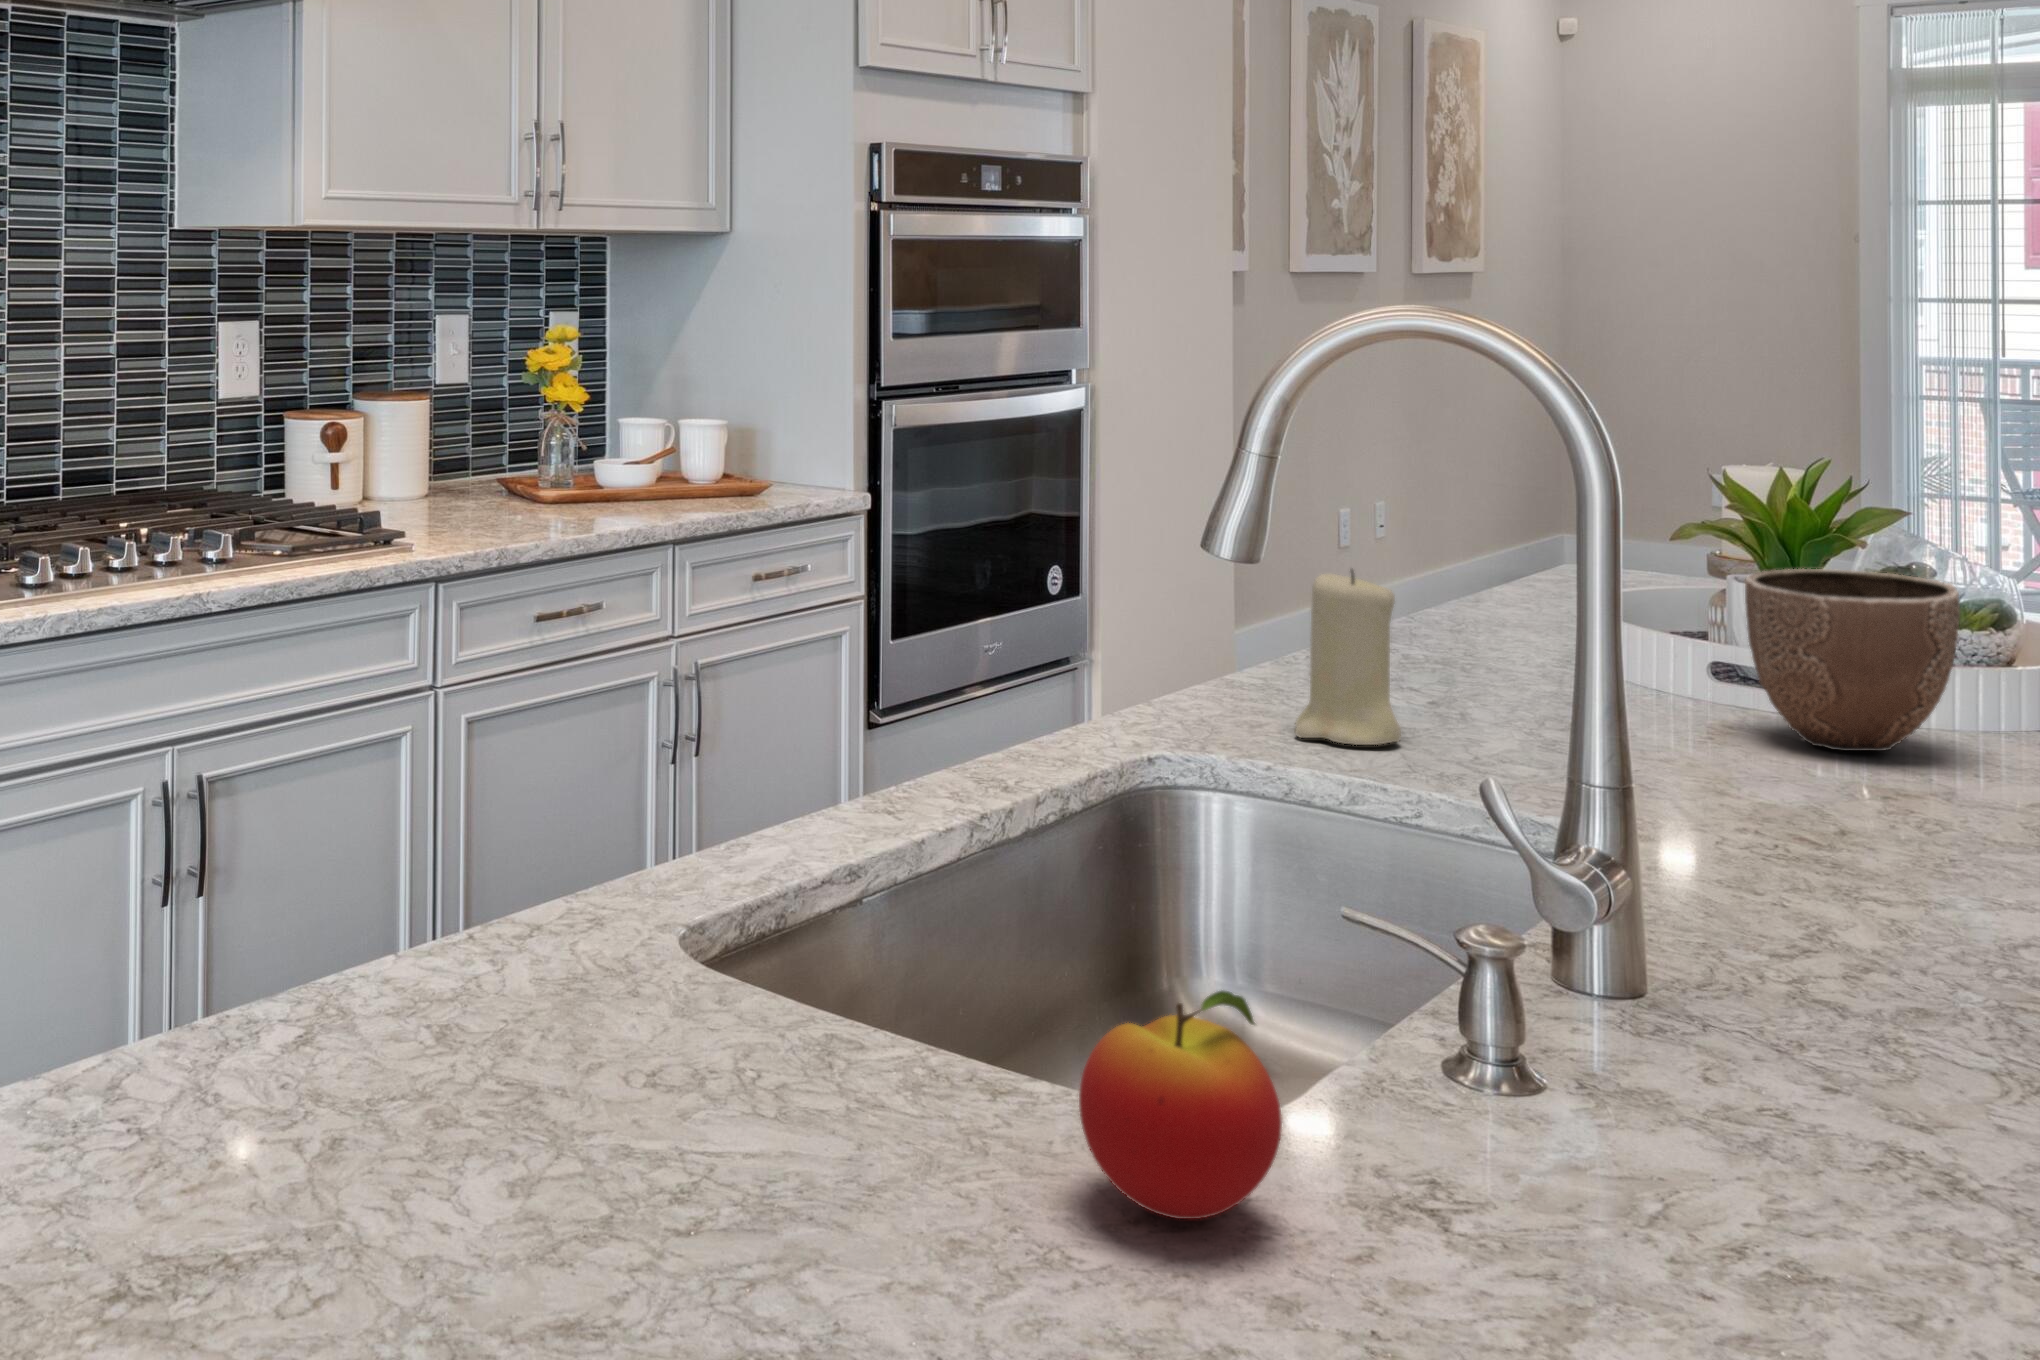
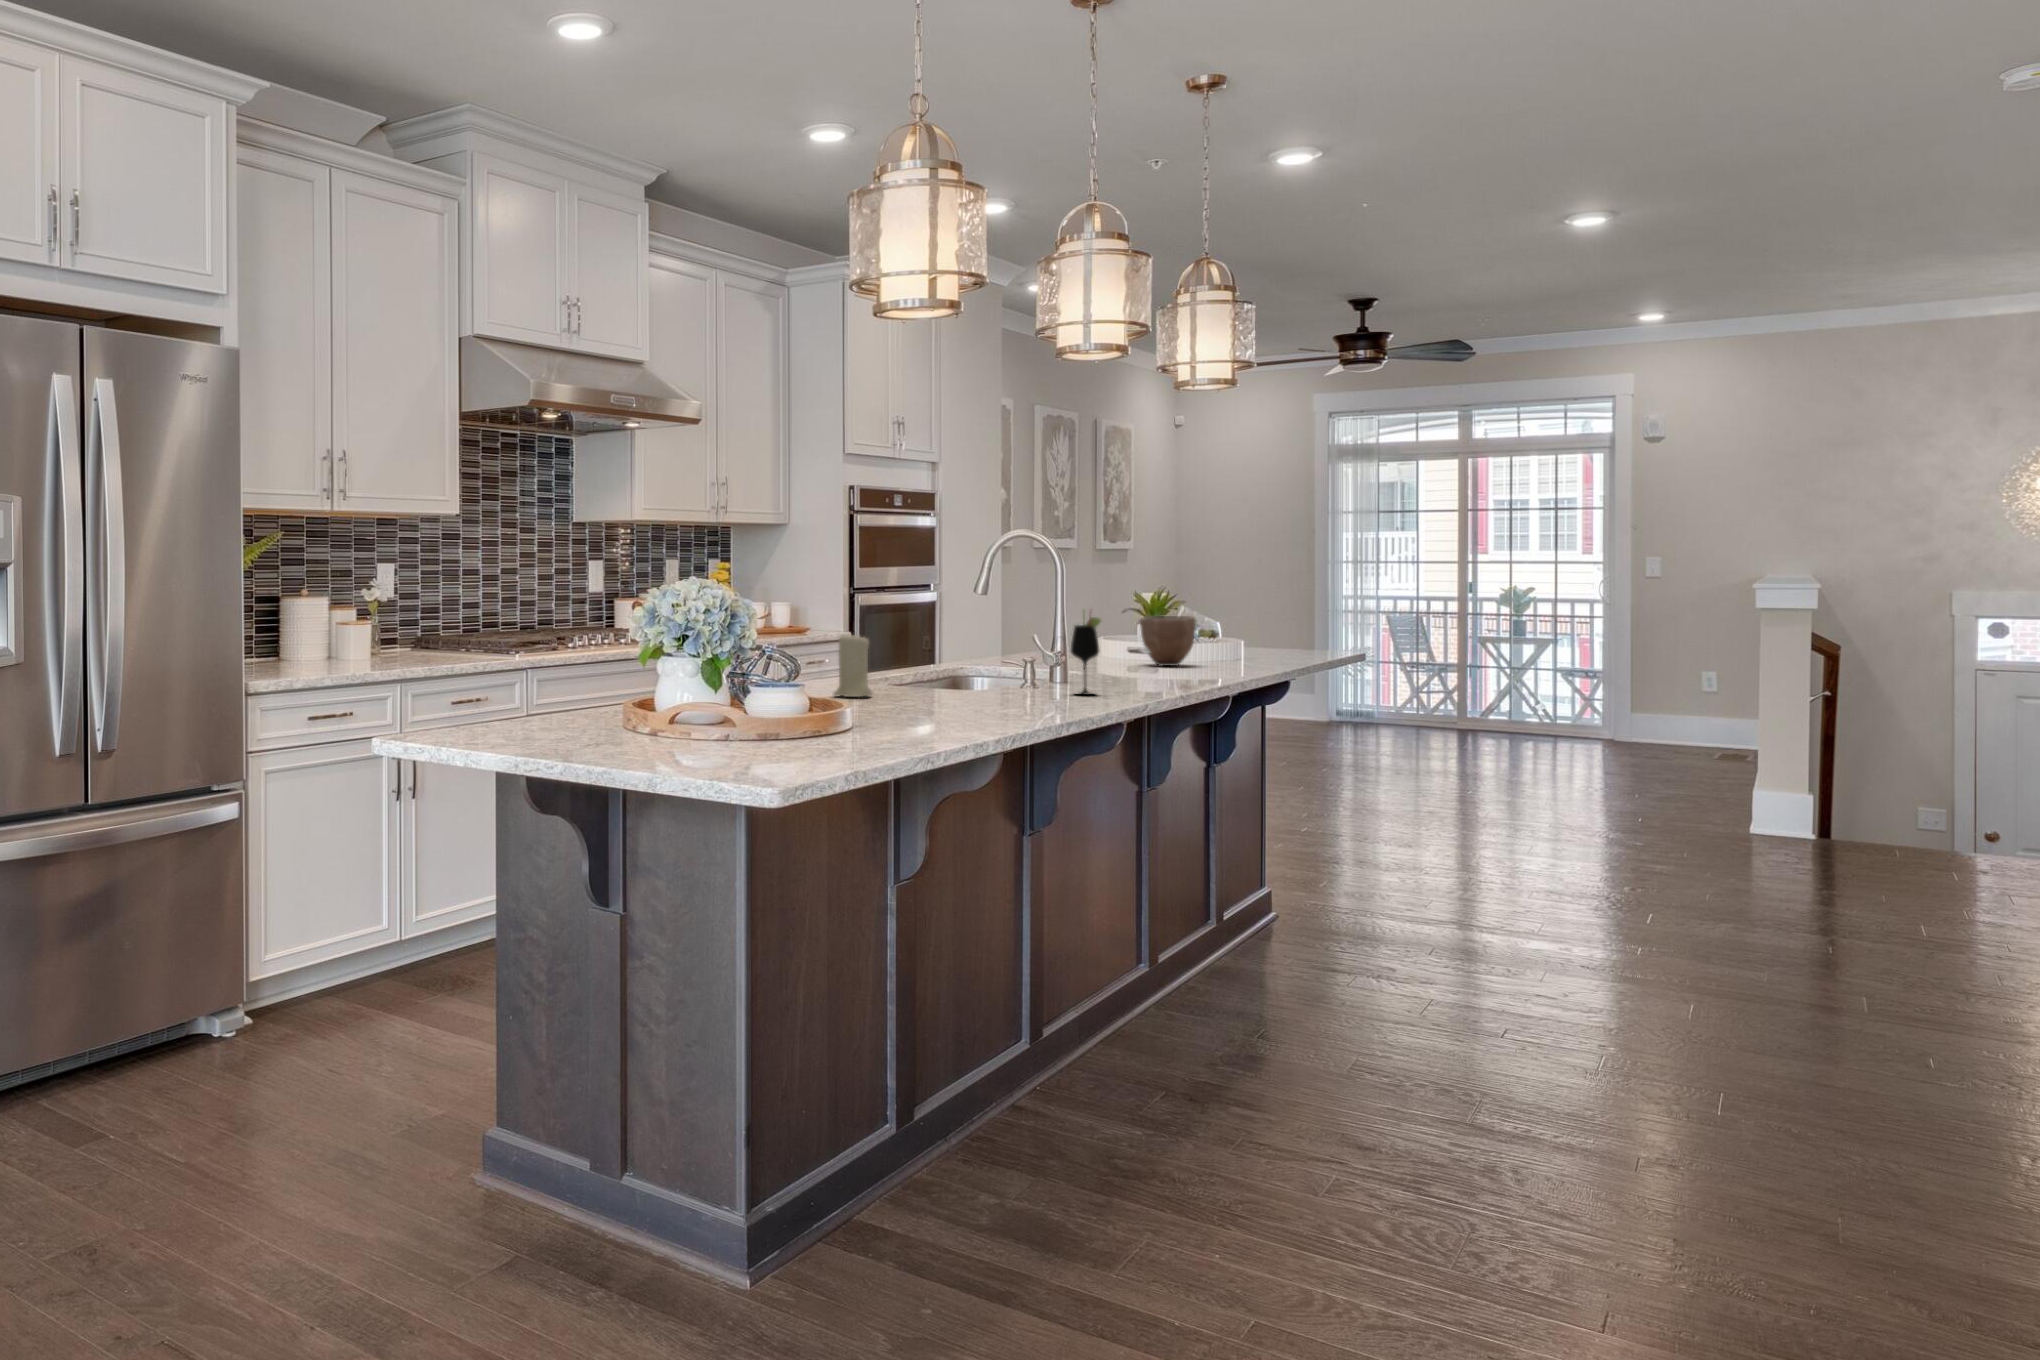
candle: present [1295,569,1401,745] -> present [833,634,873,697]
wine glass: none [1704,785,1913,1240] -> present [1070,617,1101,695]
apple: present [1079,991,1282,1219] -> none [953,652,991,695]

